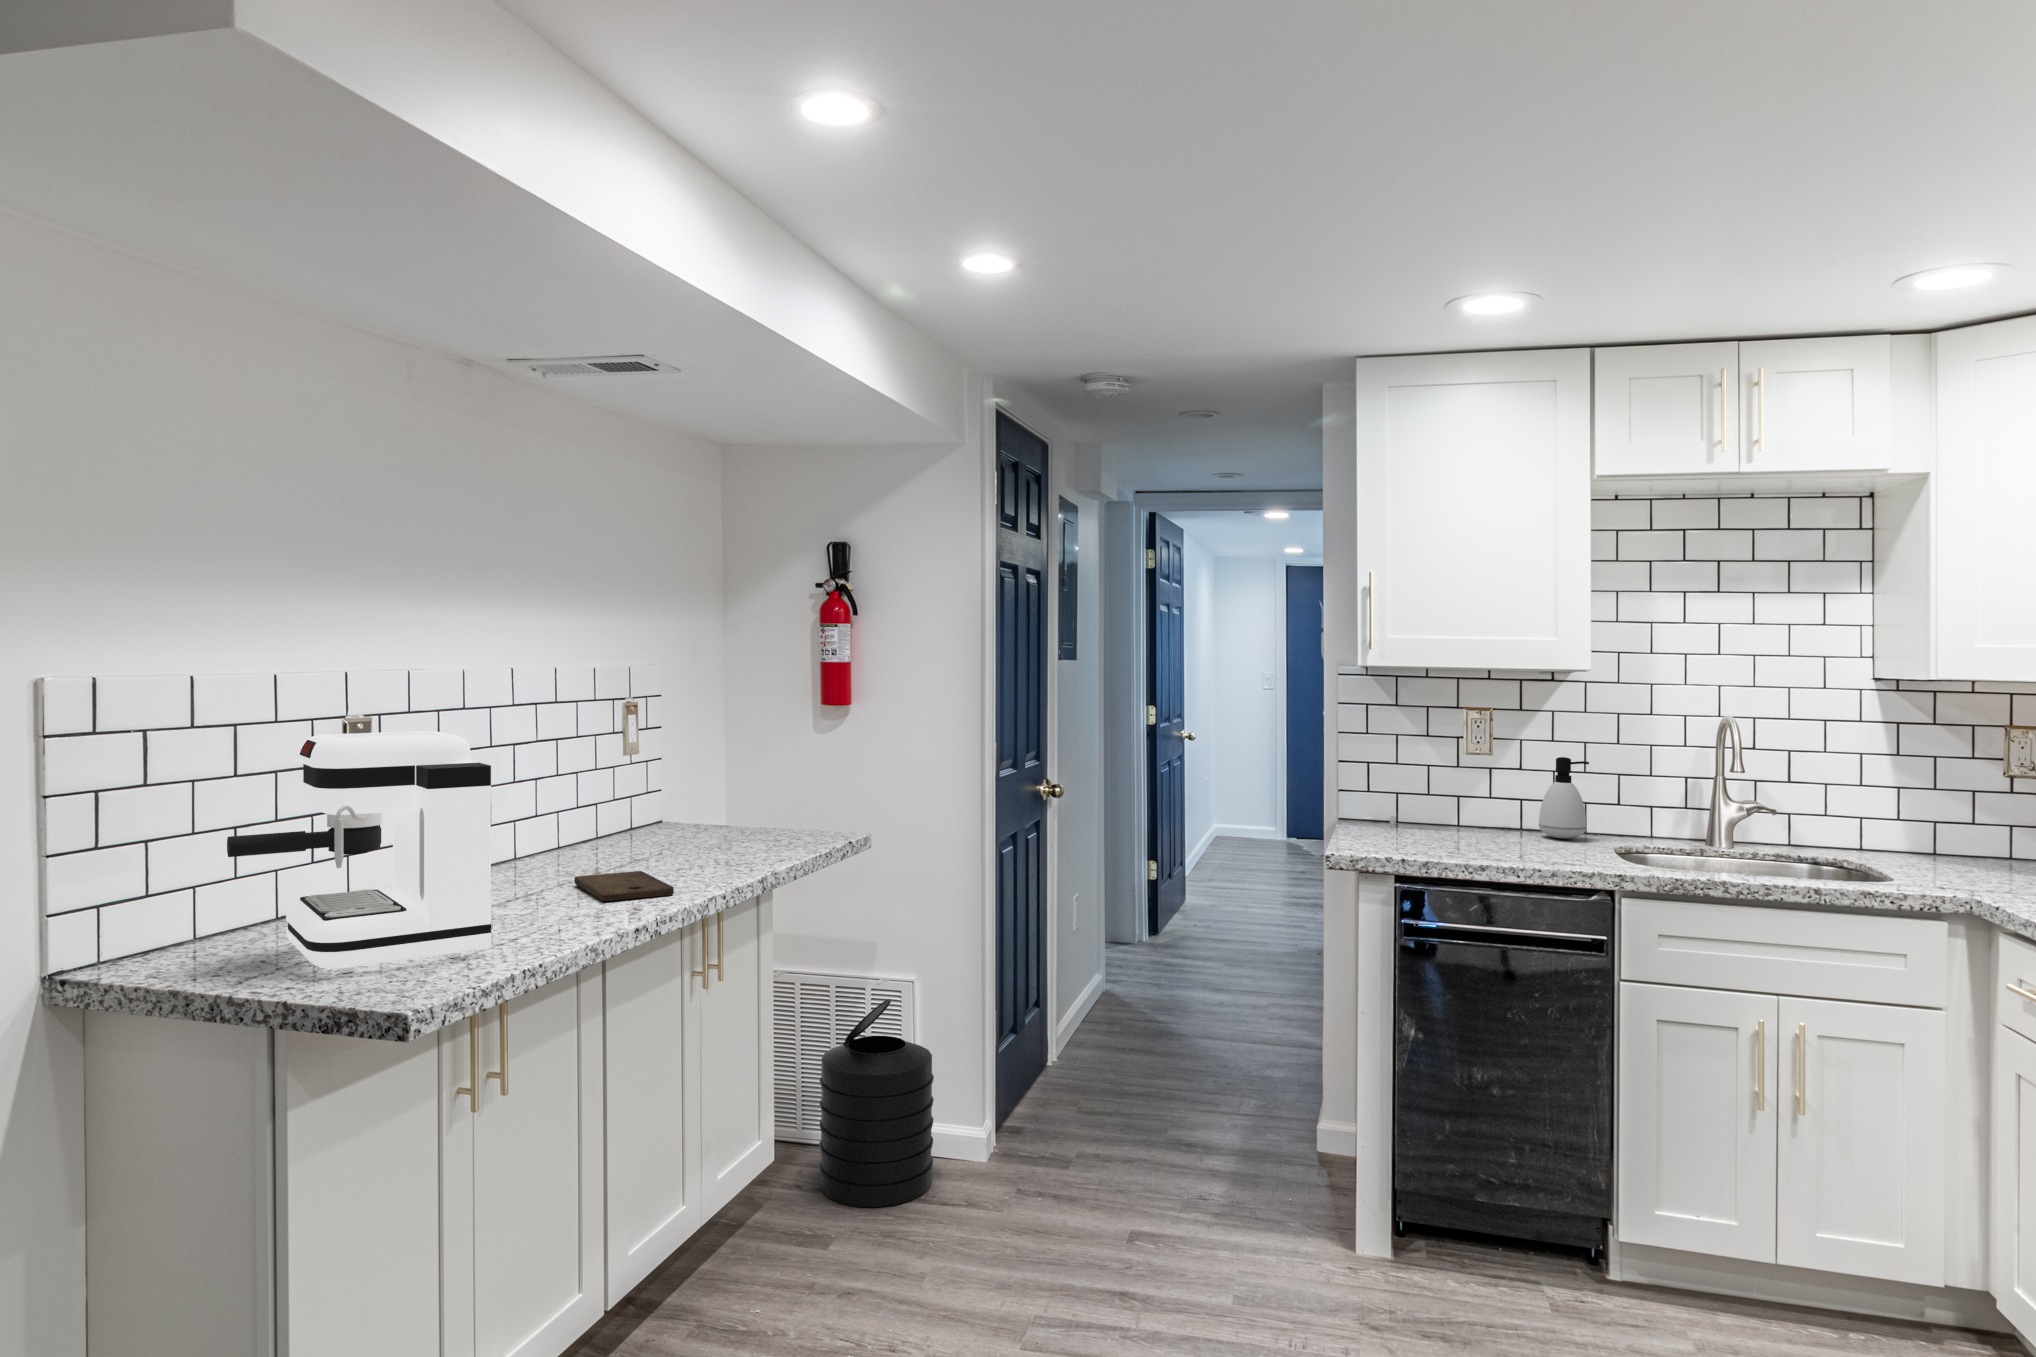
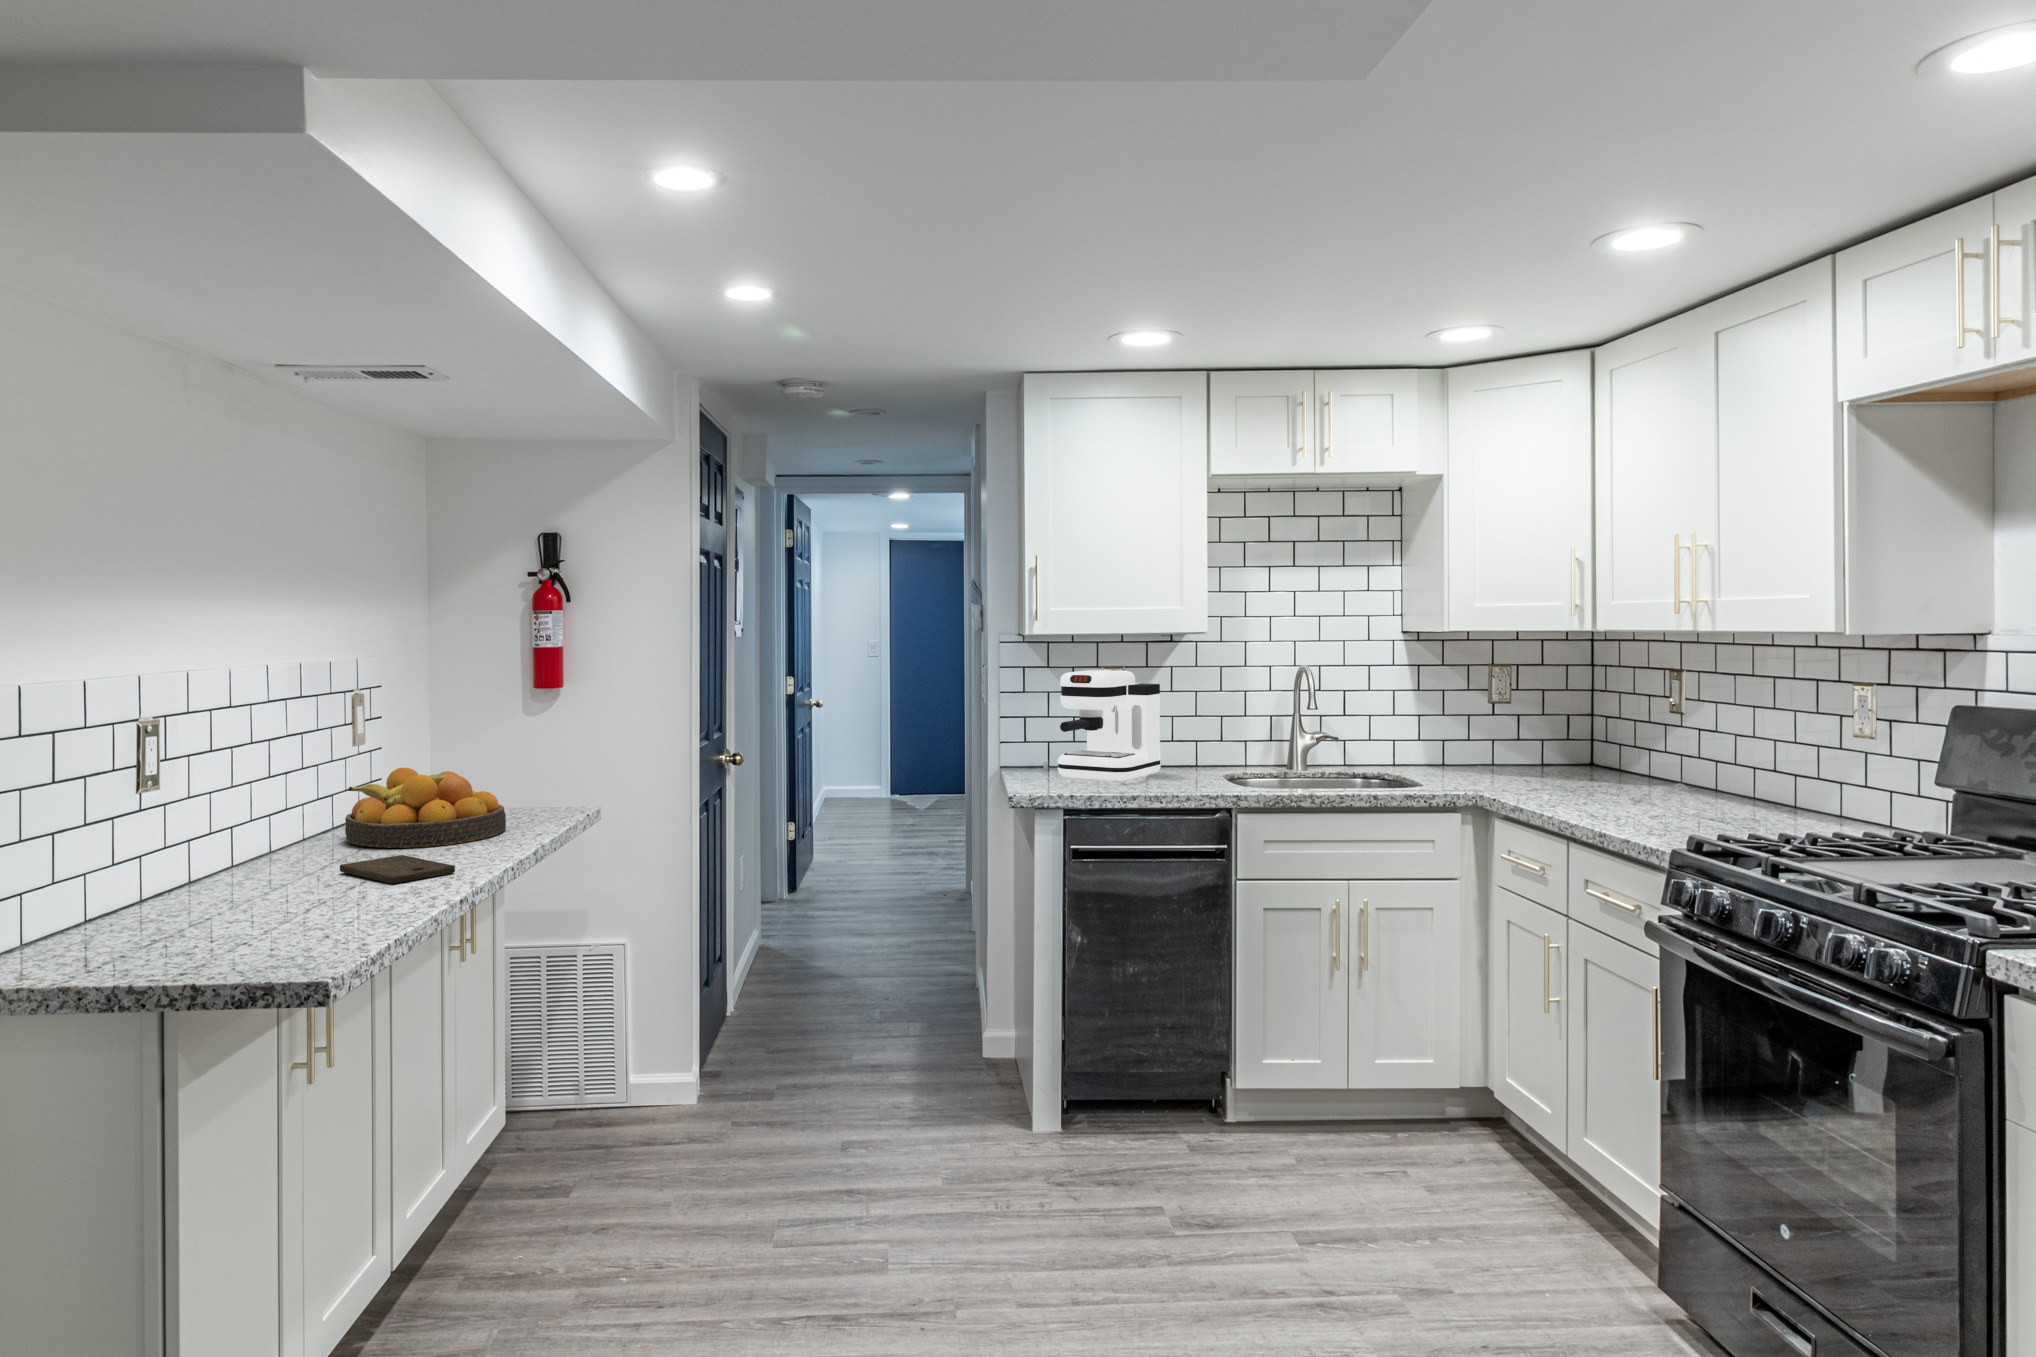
coffee maker: present [227,731,492,973] -> present [1058,670,1161,783]
soap dispenser: present [1539,757,1589,839] -> none [1166,704,1204,772]
fruit bowl: none [618,781,774,864] -> present [345,768,506,848]
trash can: present [819,999,934,1207] -> none [535,965,651,1162]

